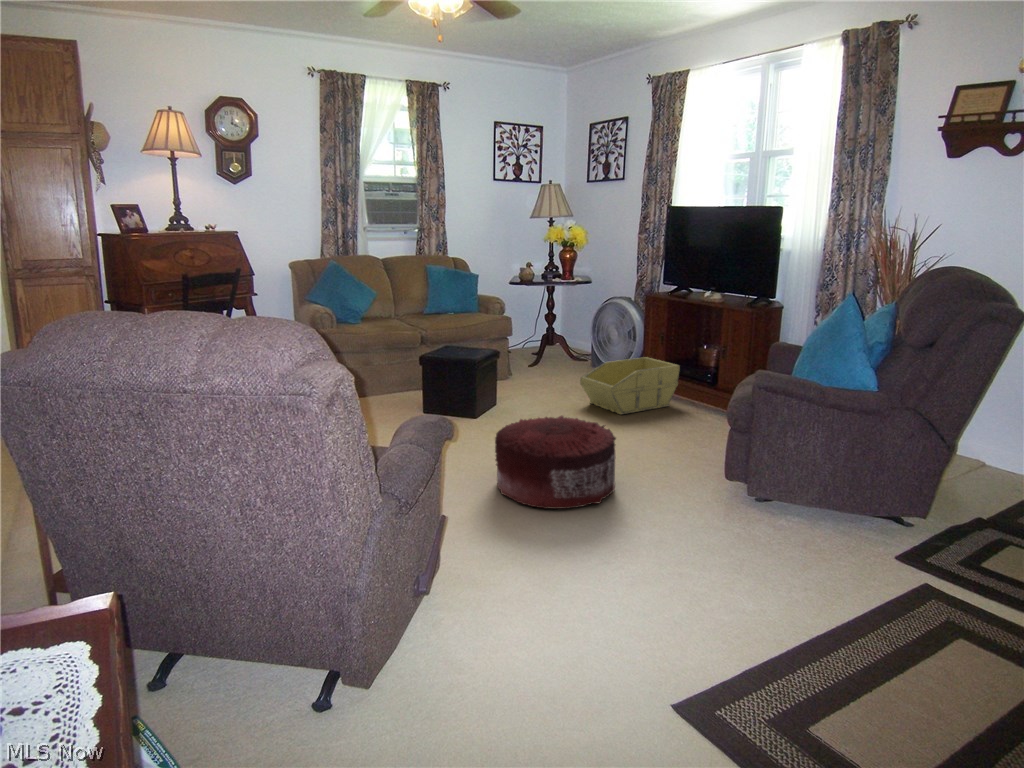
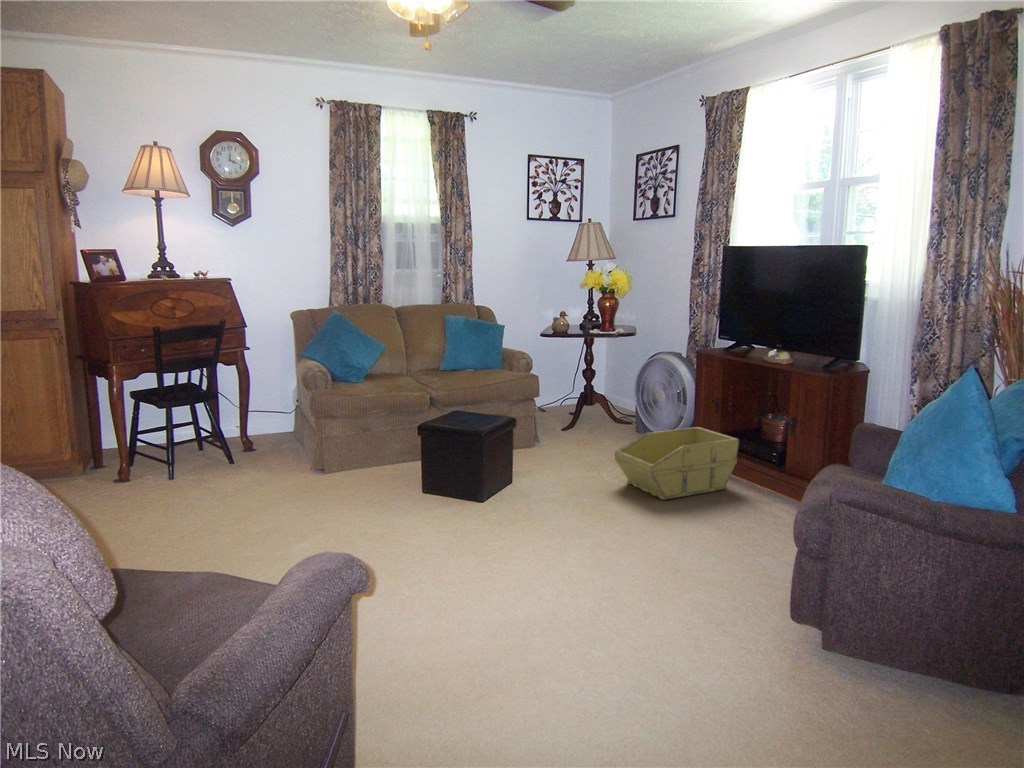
pouf: present [495,415,616,509] -> none [484,508,642,642]

